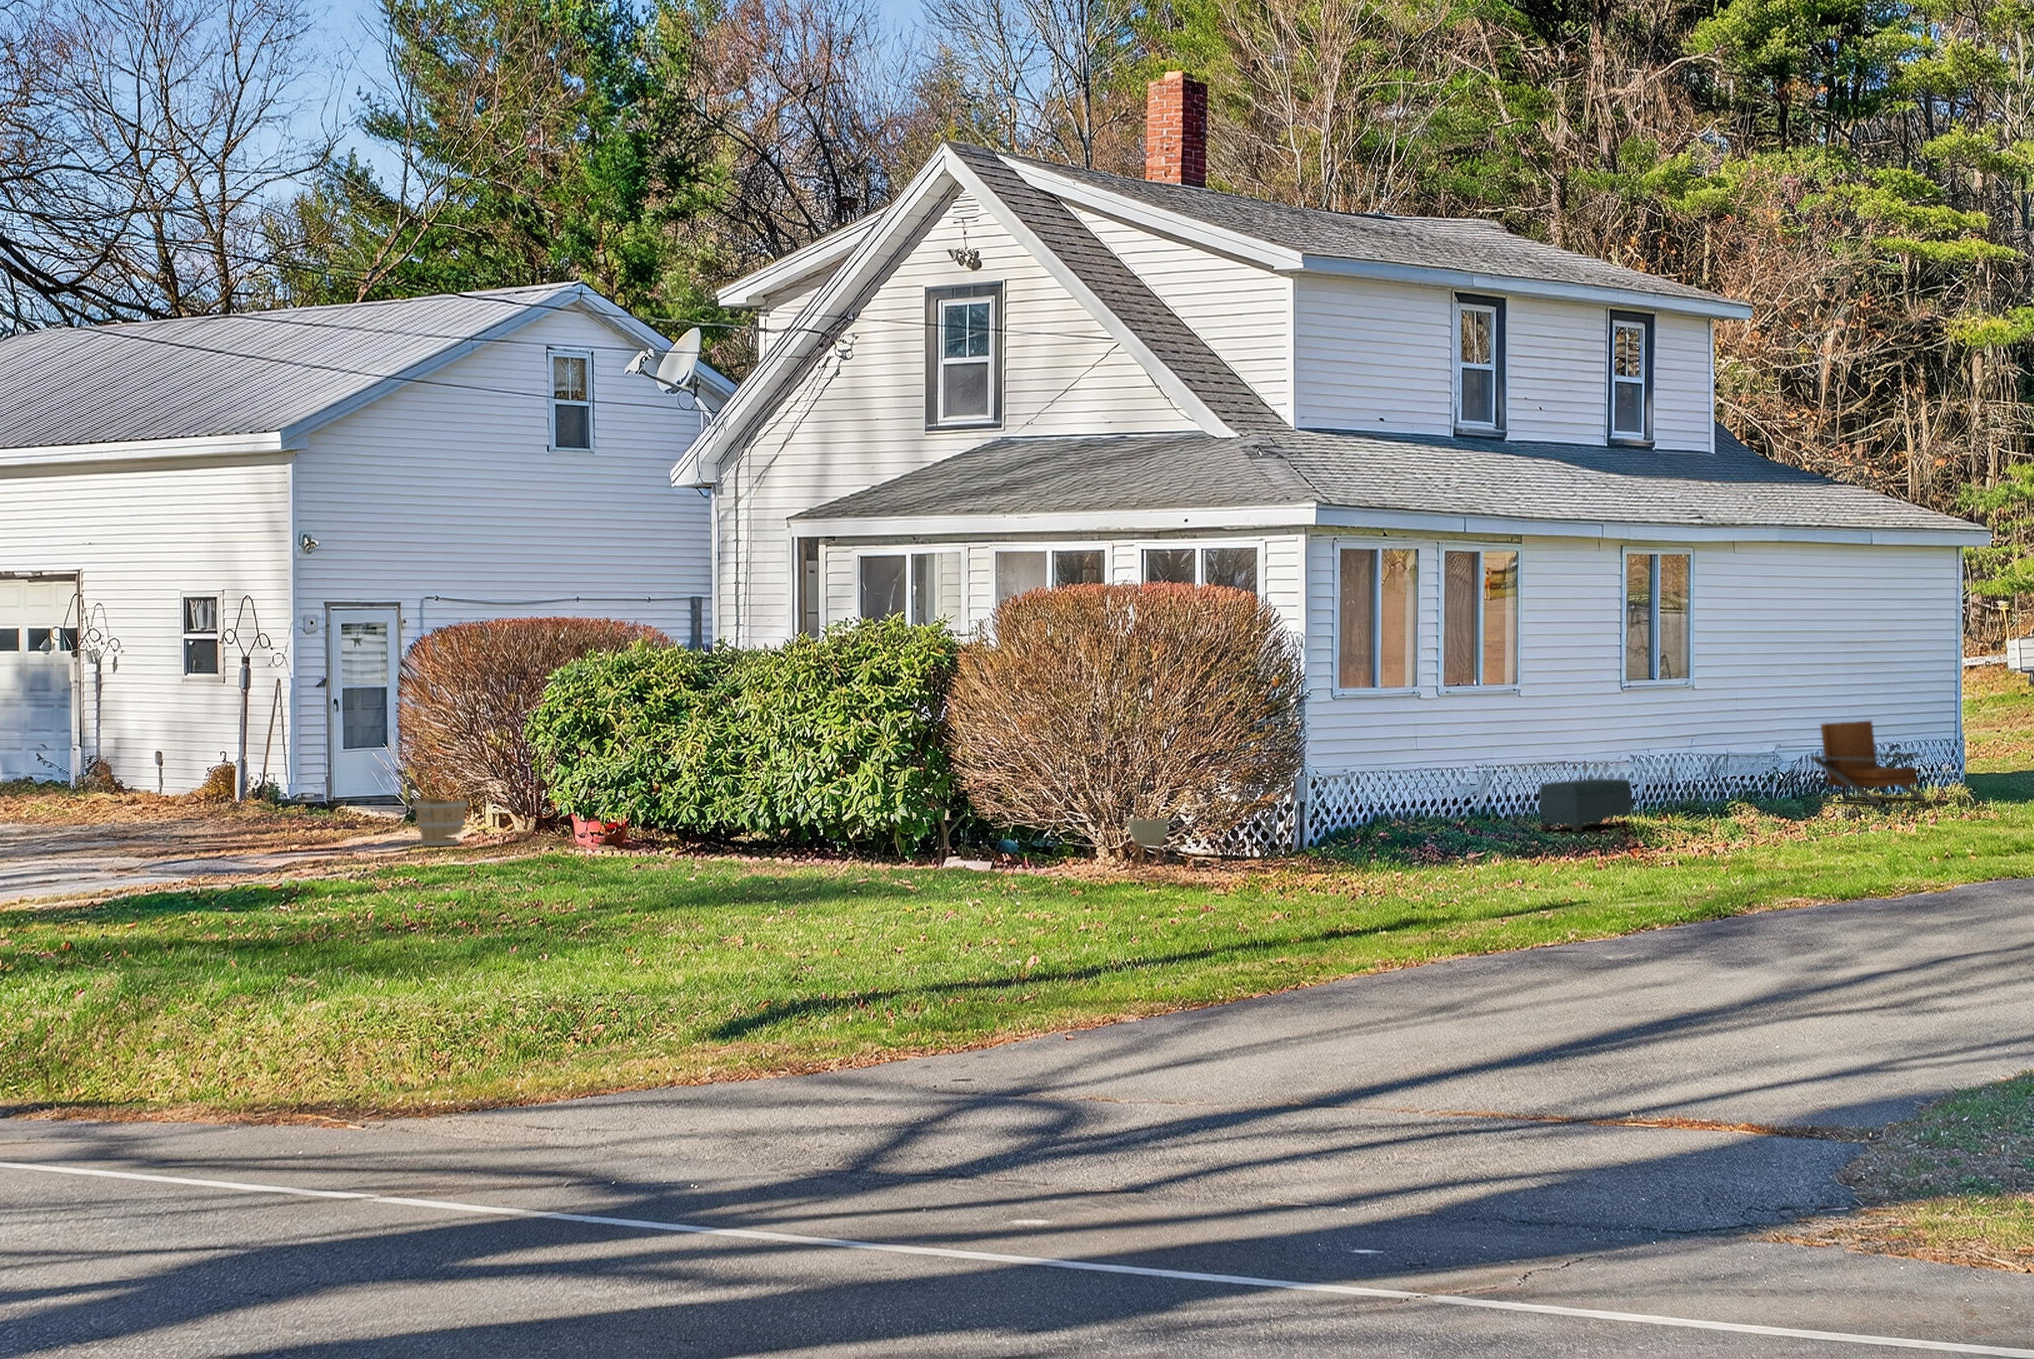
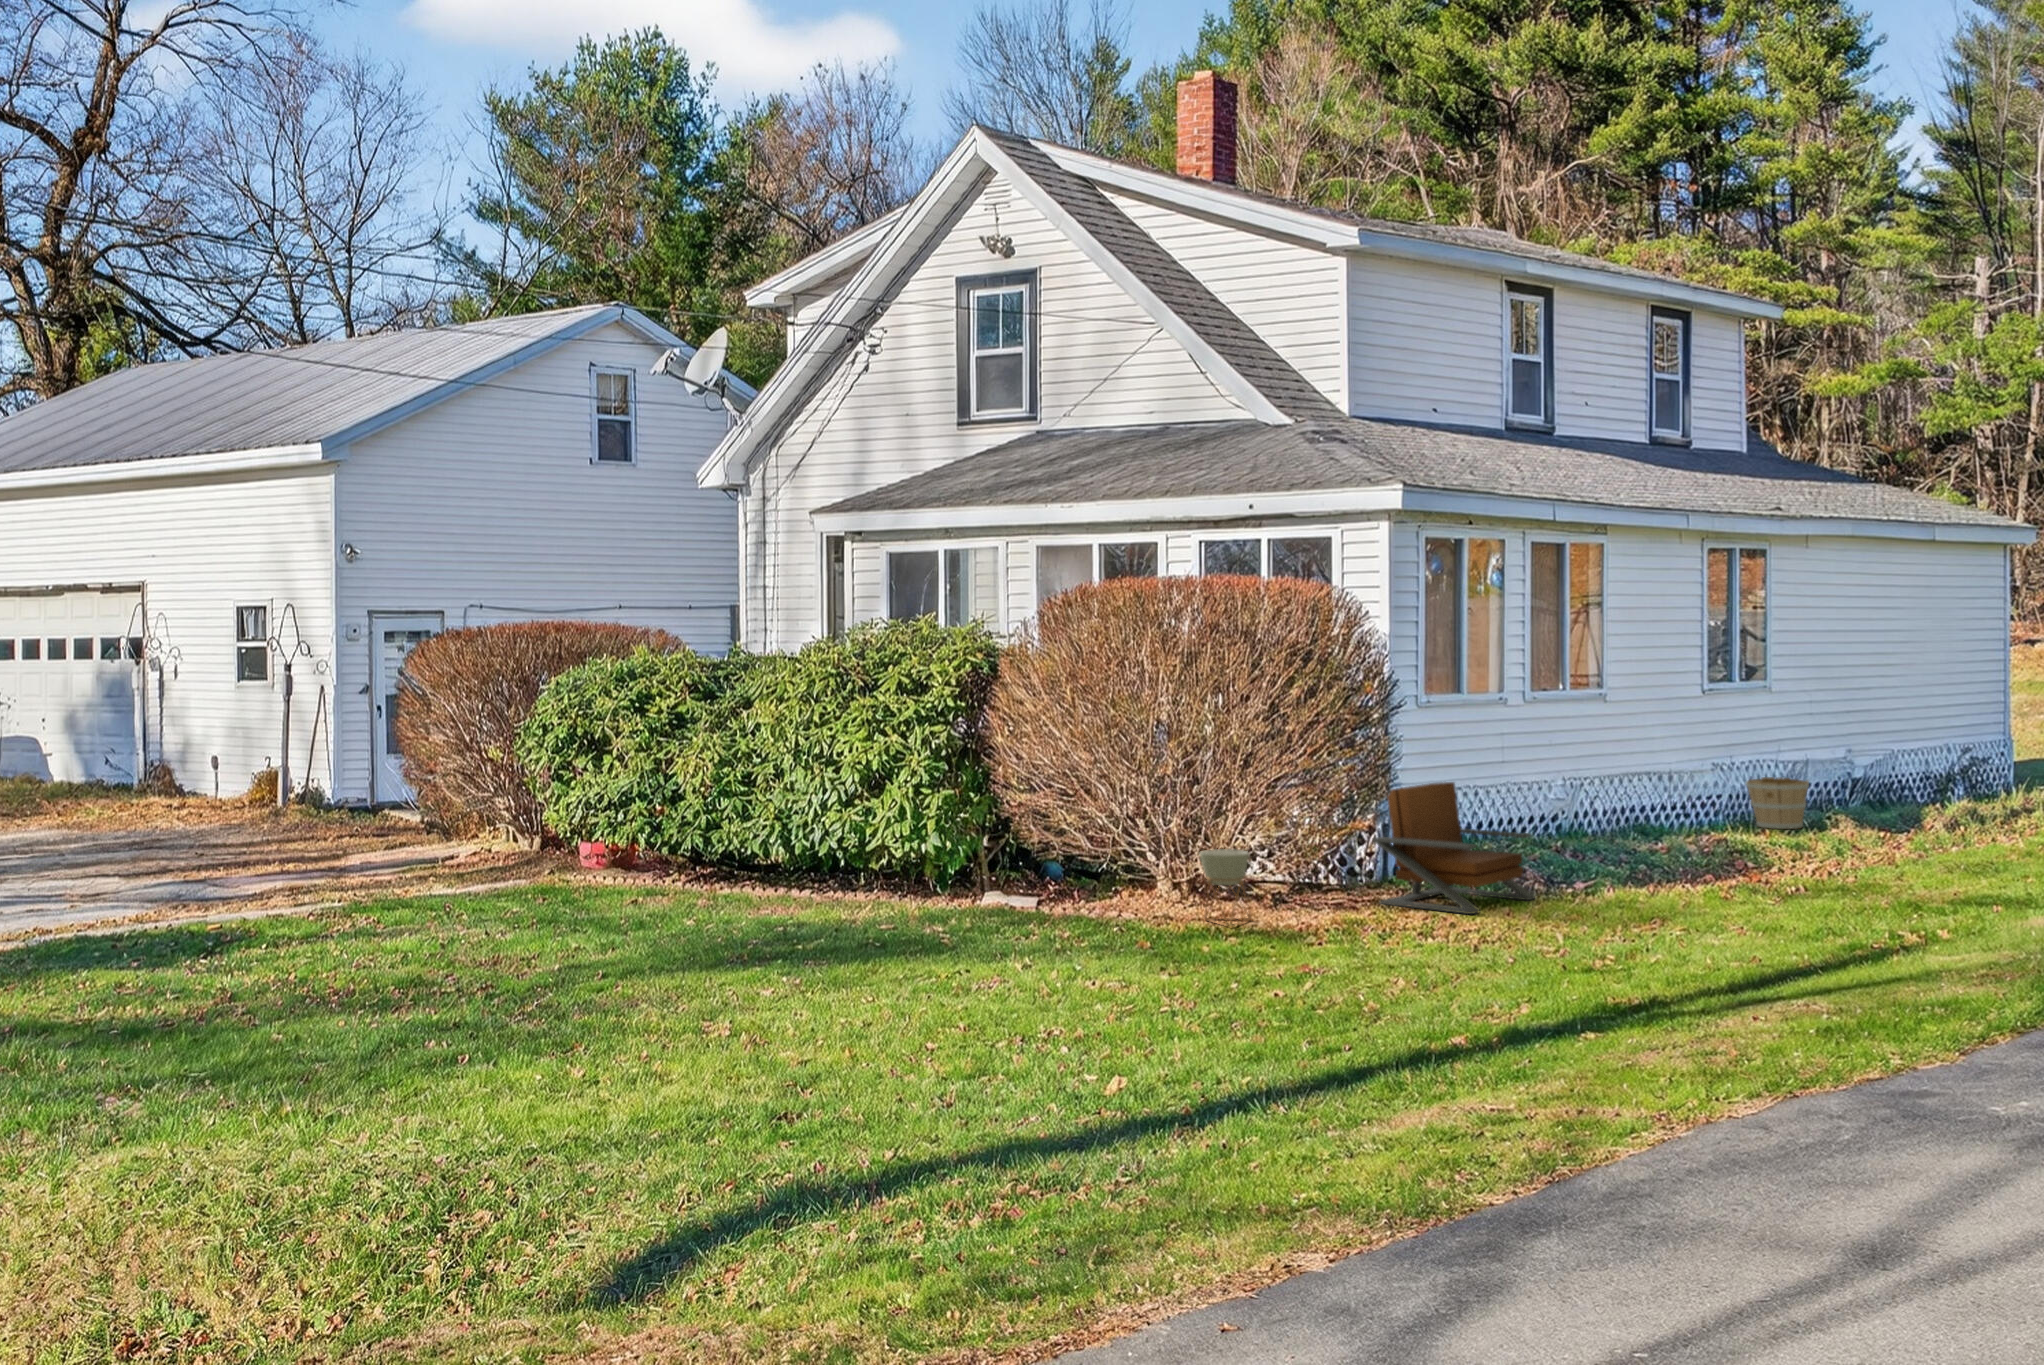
lounge chair: present [1811,721,1926,804] -> present [1373,782,1535,914]
bench: present [1539,779,1632,832] -> none [1631,787,1733,849]
wooden bucket: present [414,798,468,846] -> present [1746,777,1809,829]

